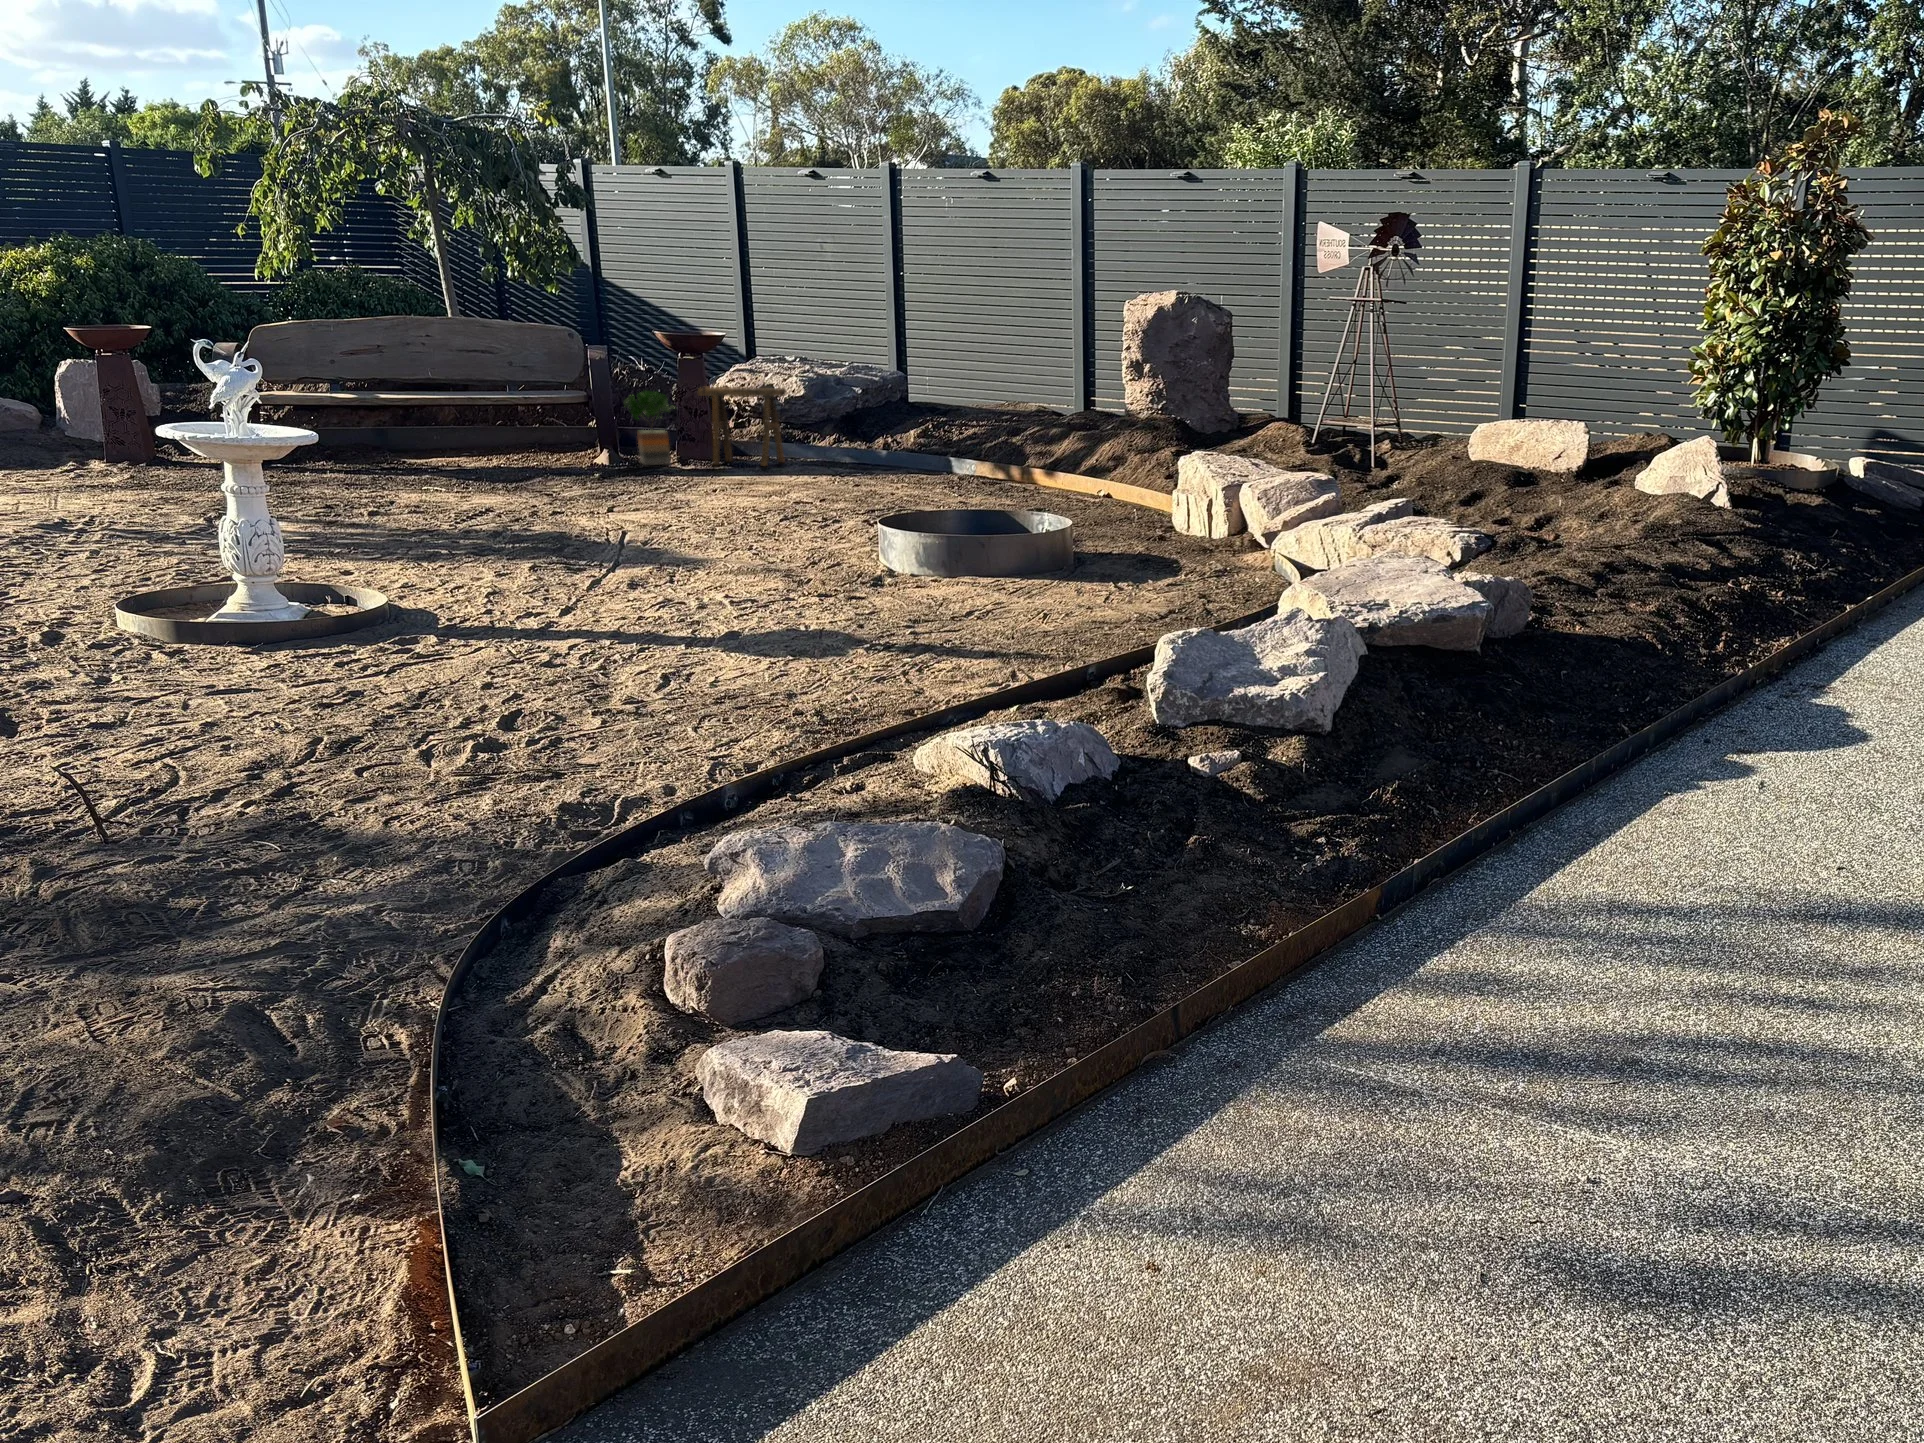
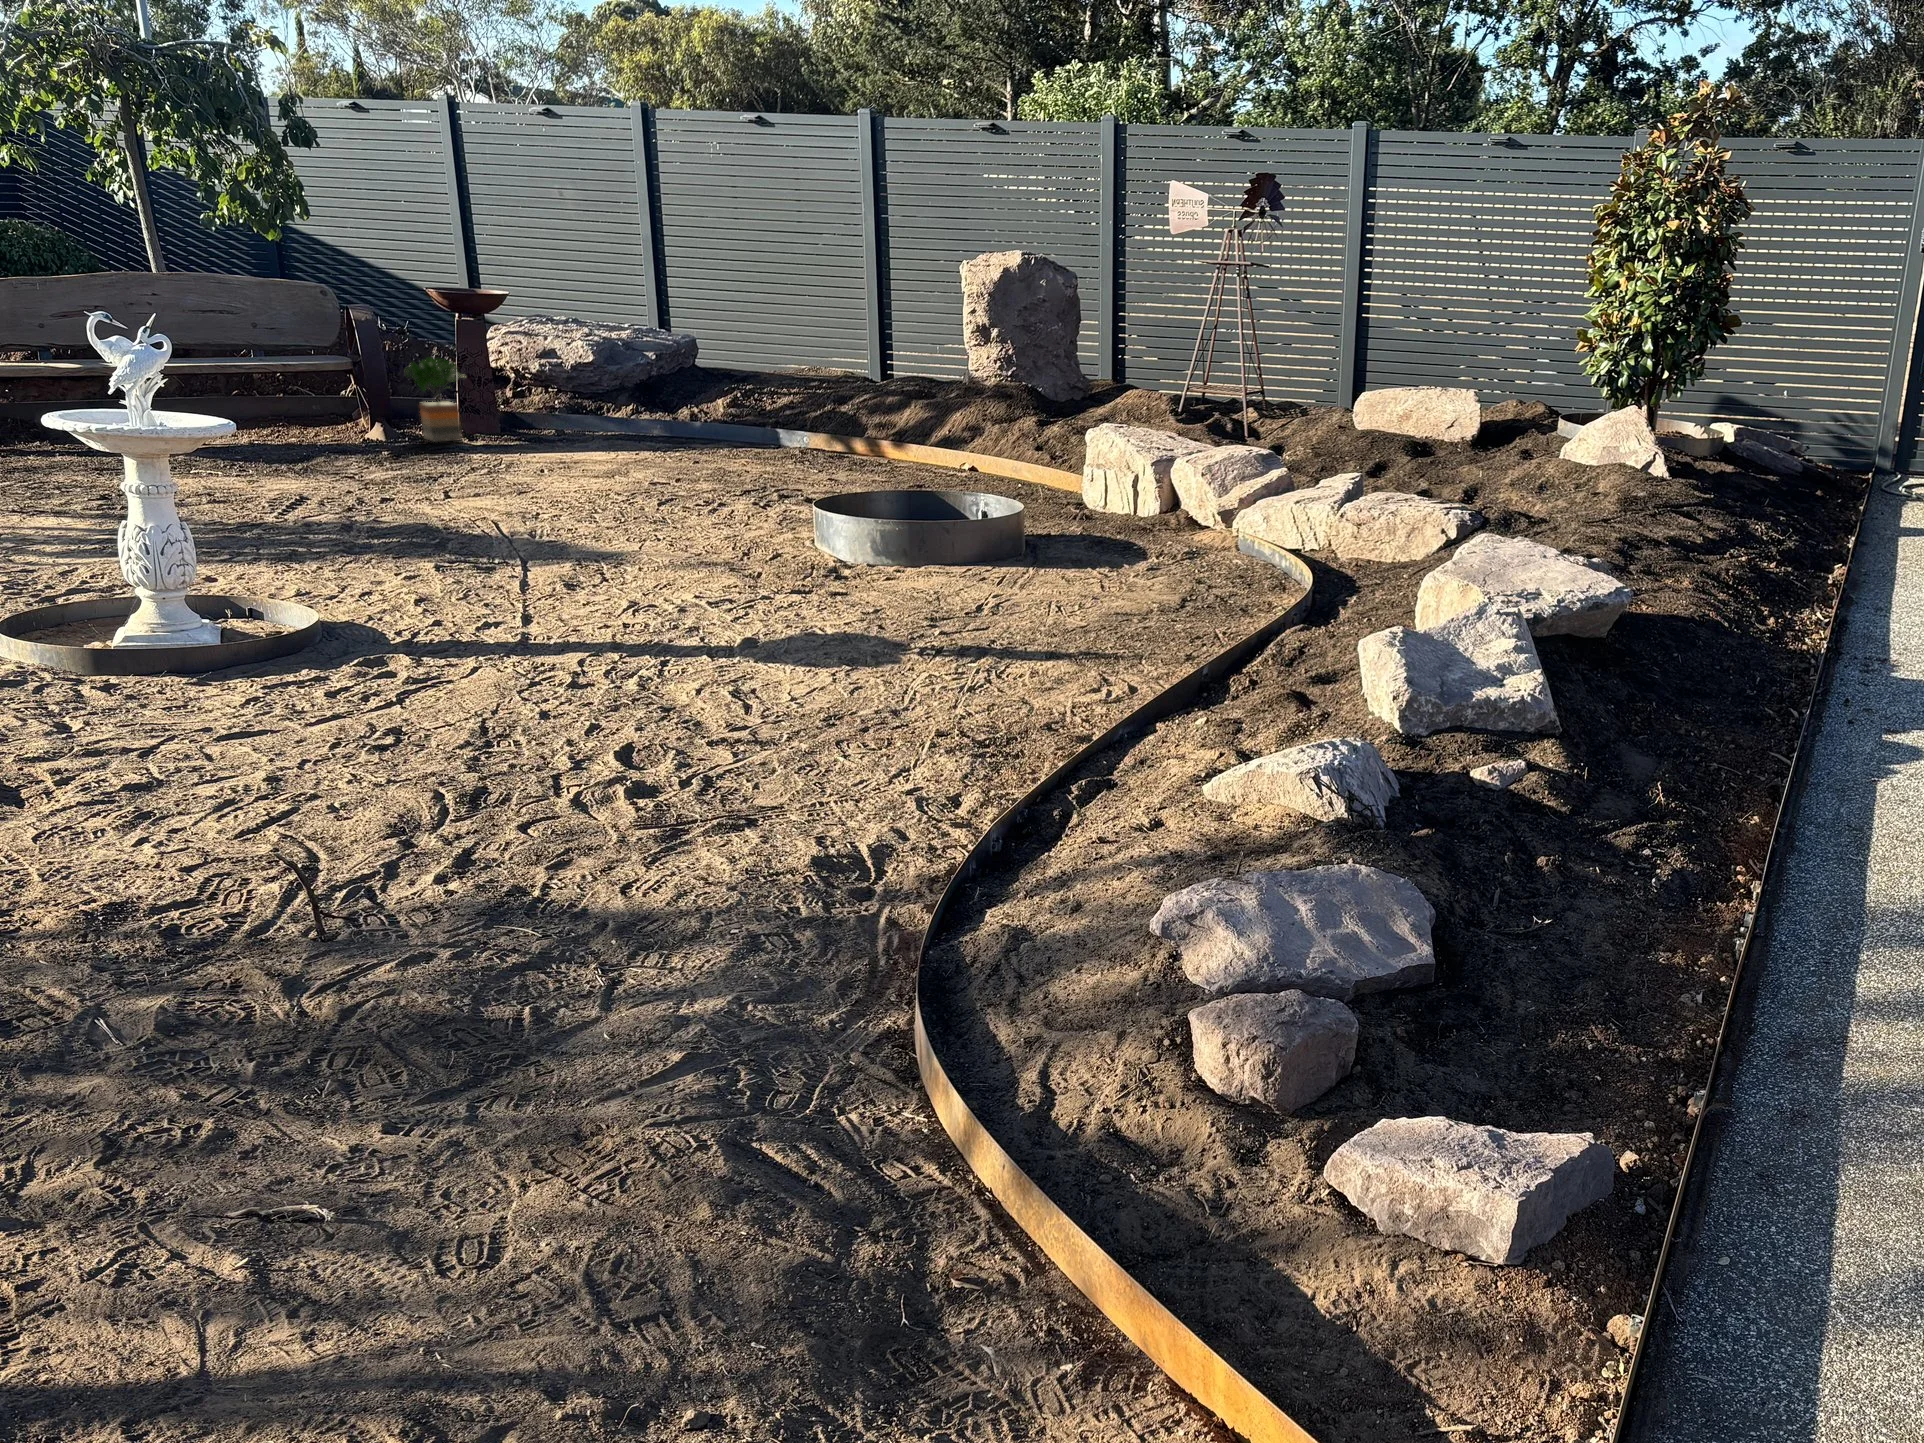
stool: present [698,386,786,466] -> none [491,352,593,441]

